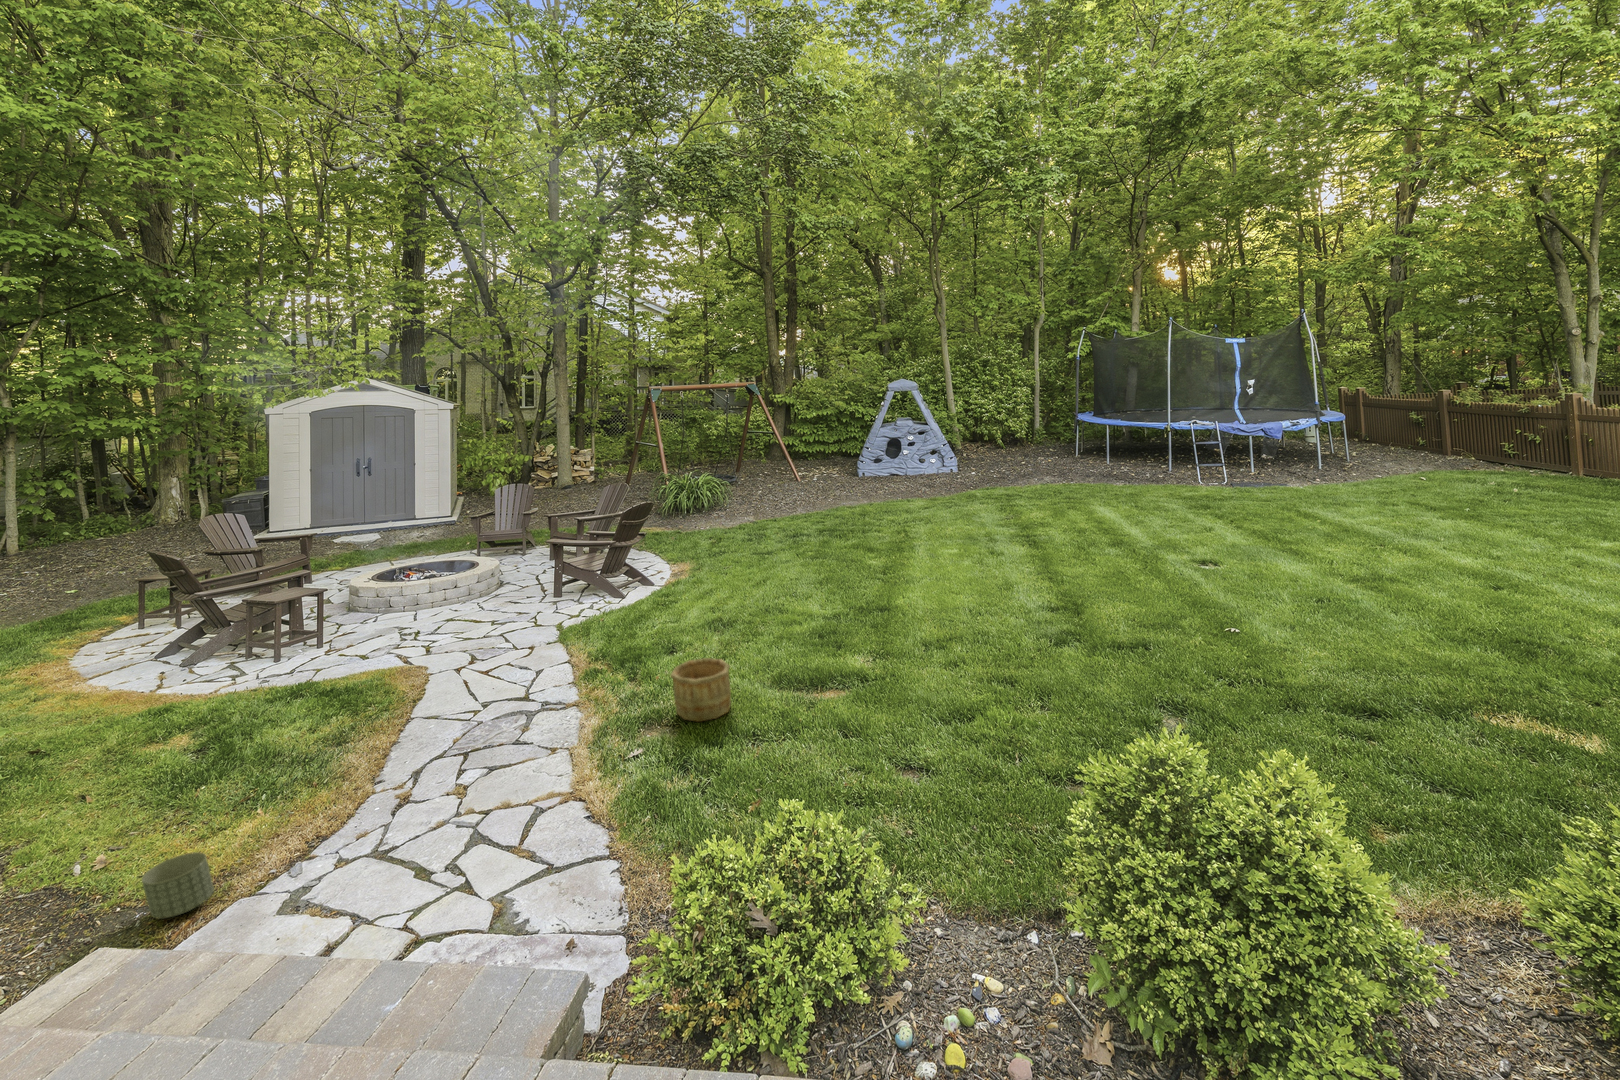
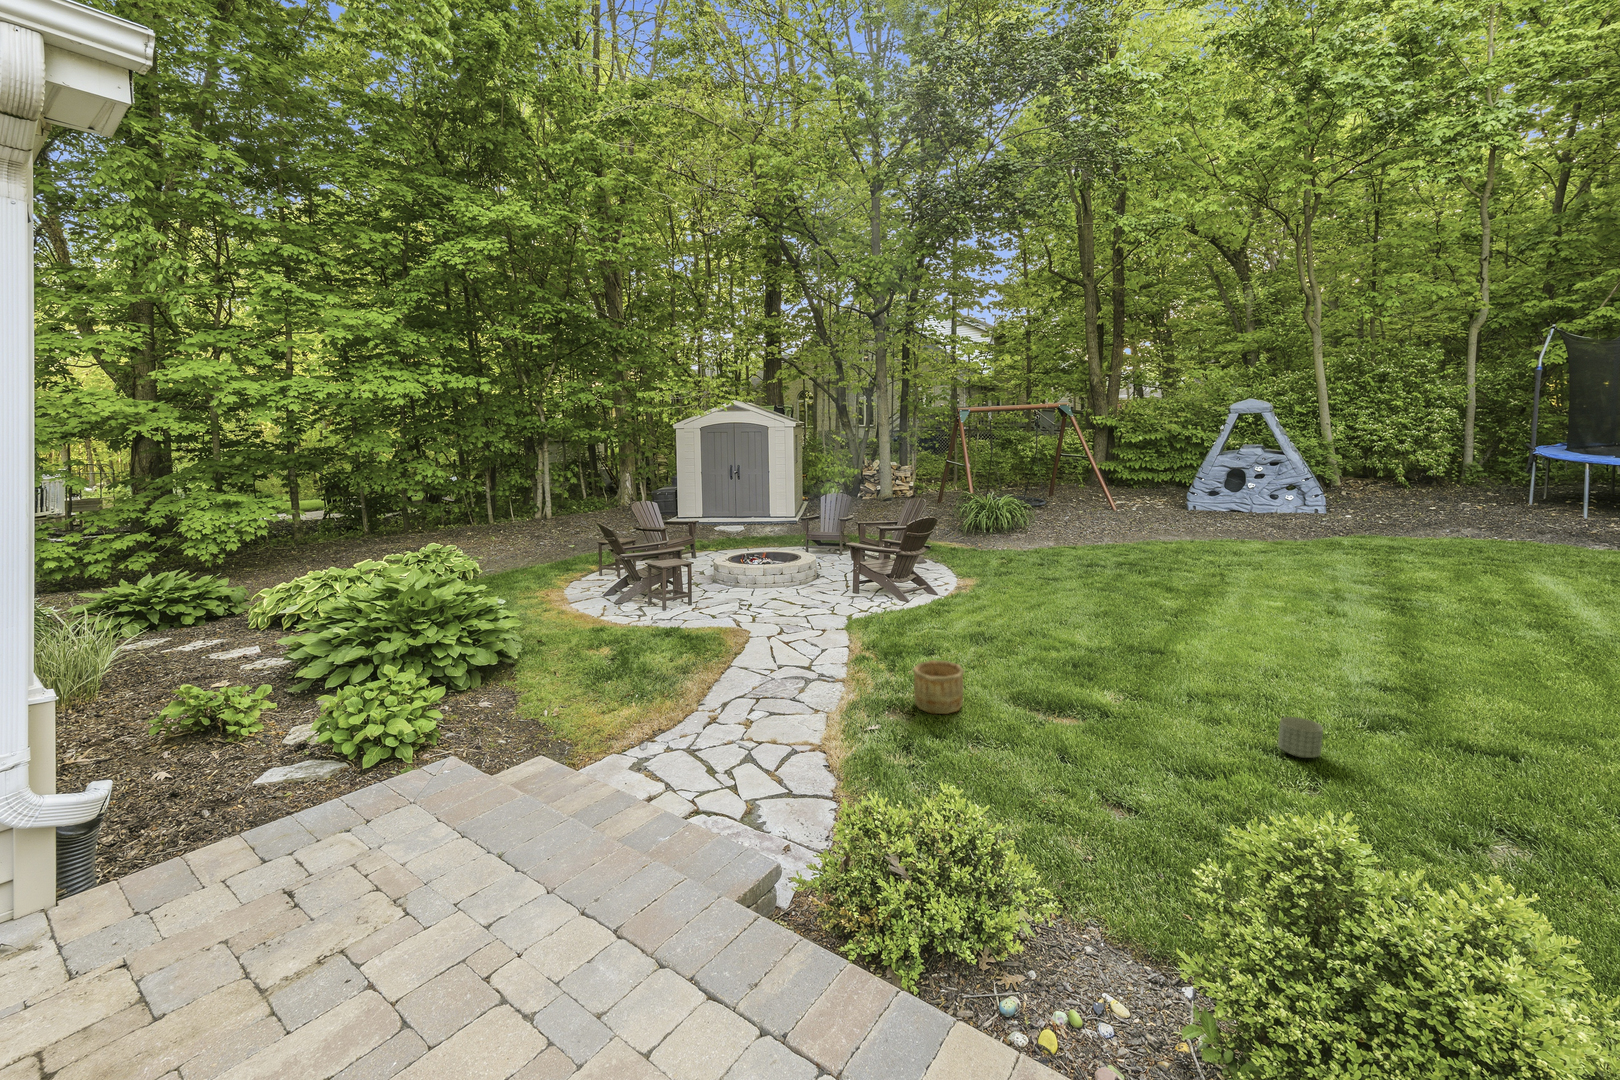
planter: present [142,852,214,919] -> present [1278,717,1323,758]

